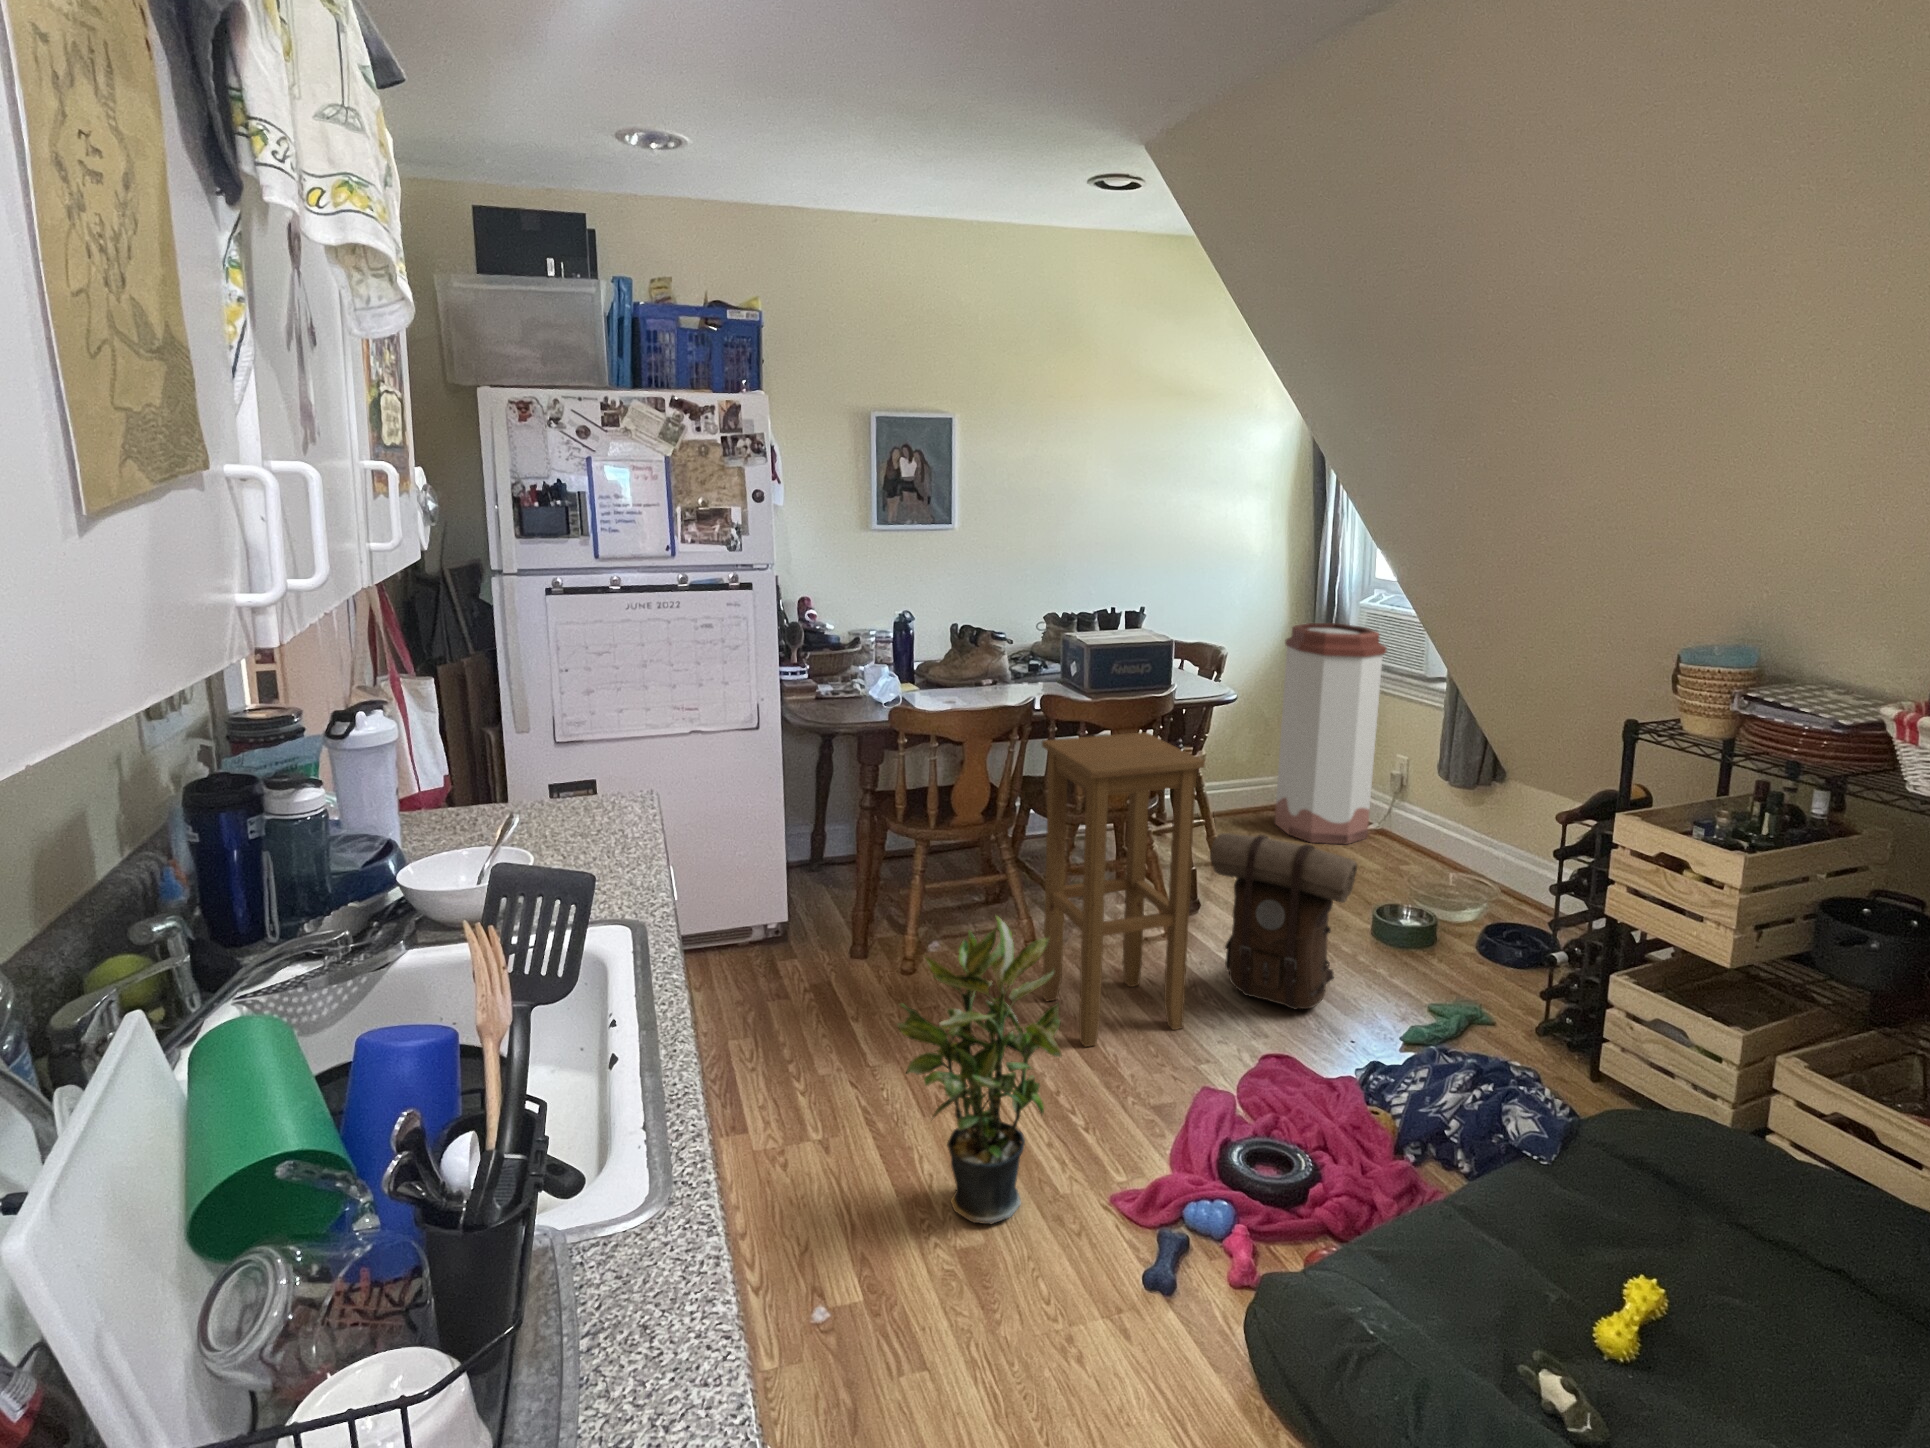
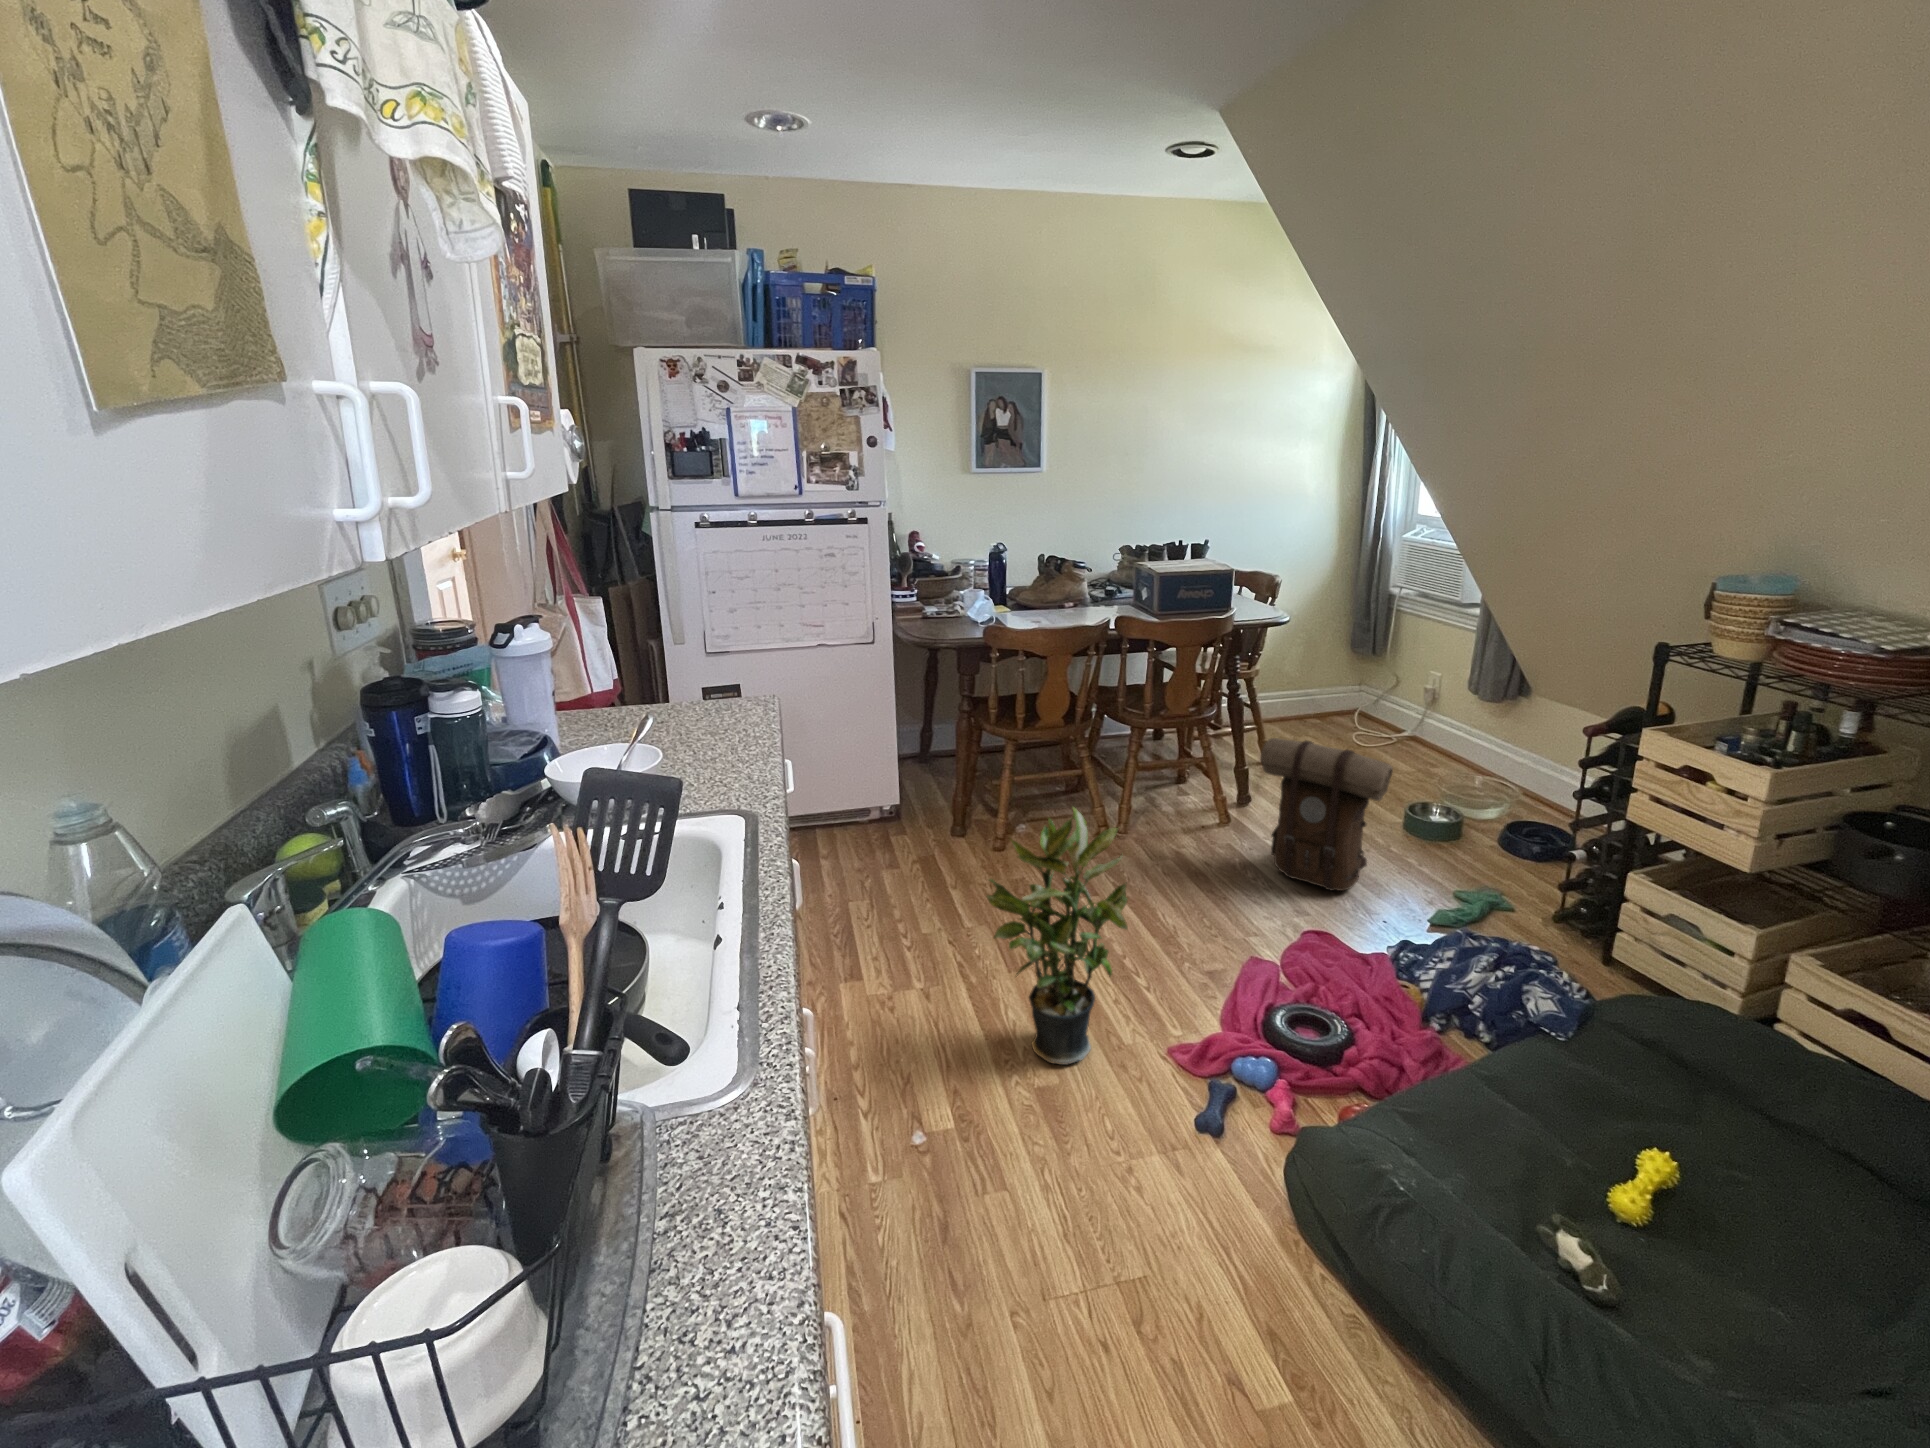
trash can: present [1275,623,1387,844] -> none [1315,557,1422,749]
stool: present [1042,732,1205,1047] -> none [1112,650,1259,917]

